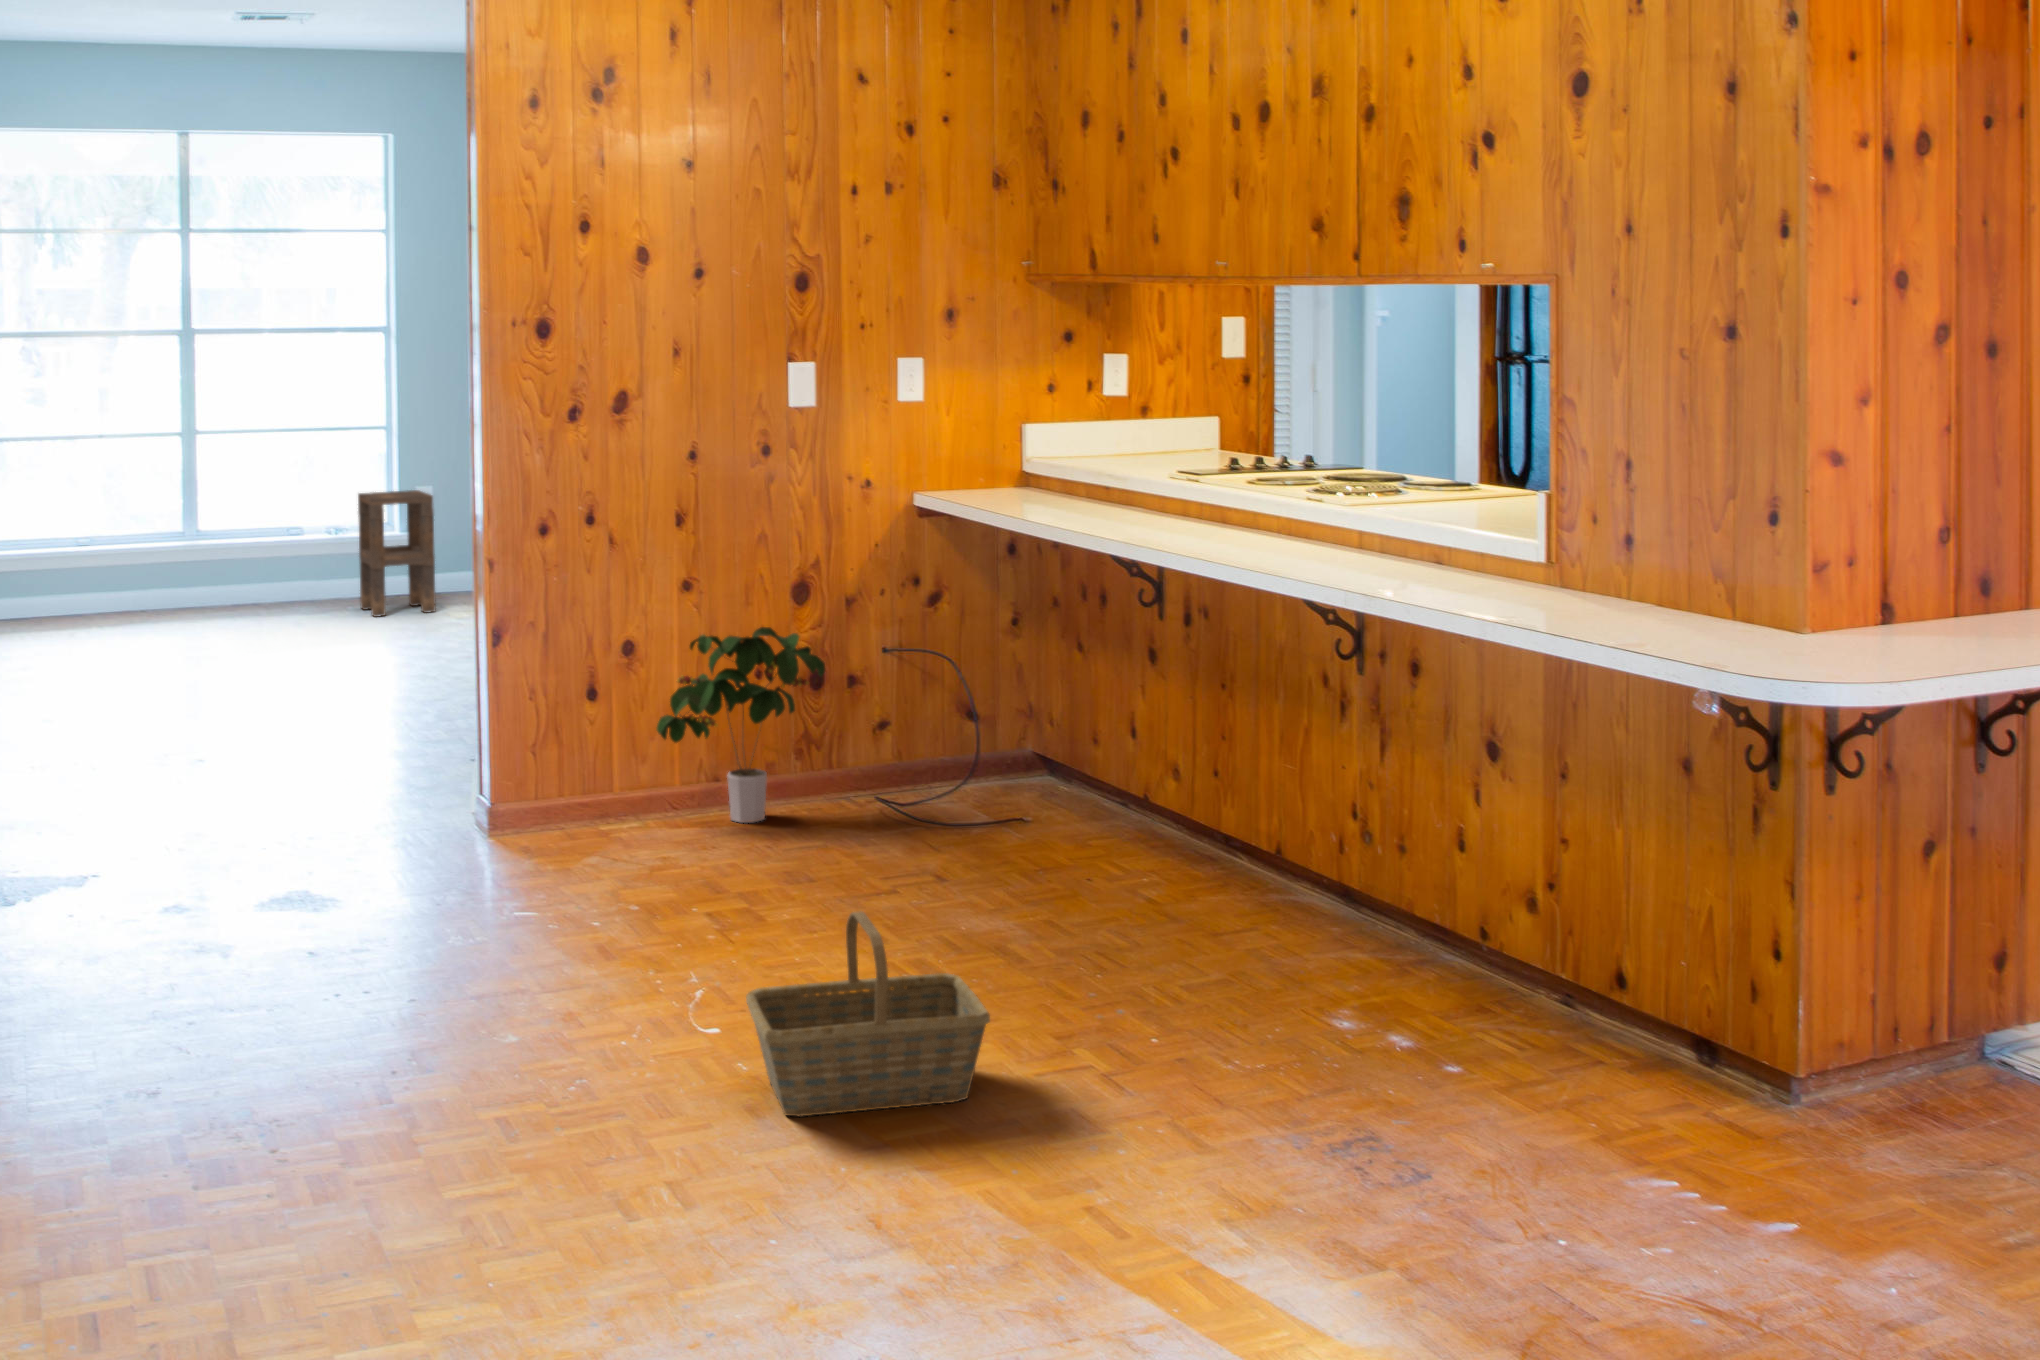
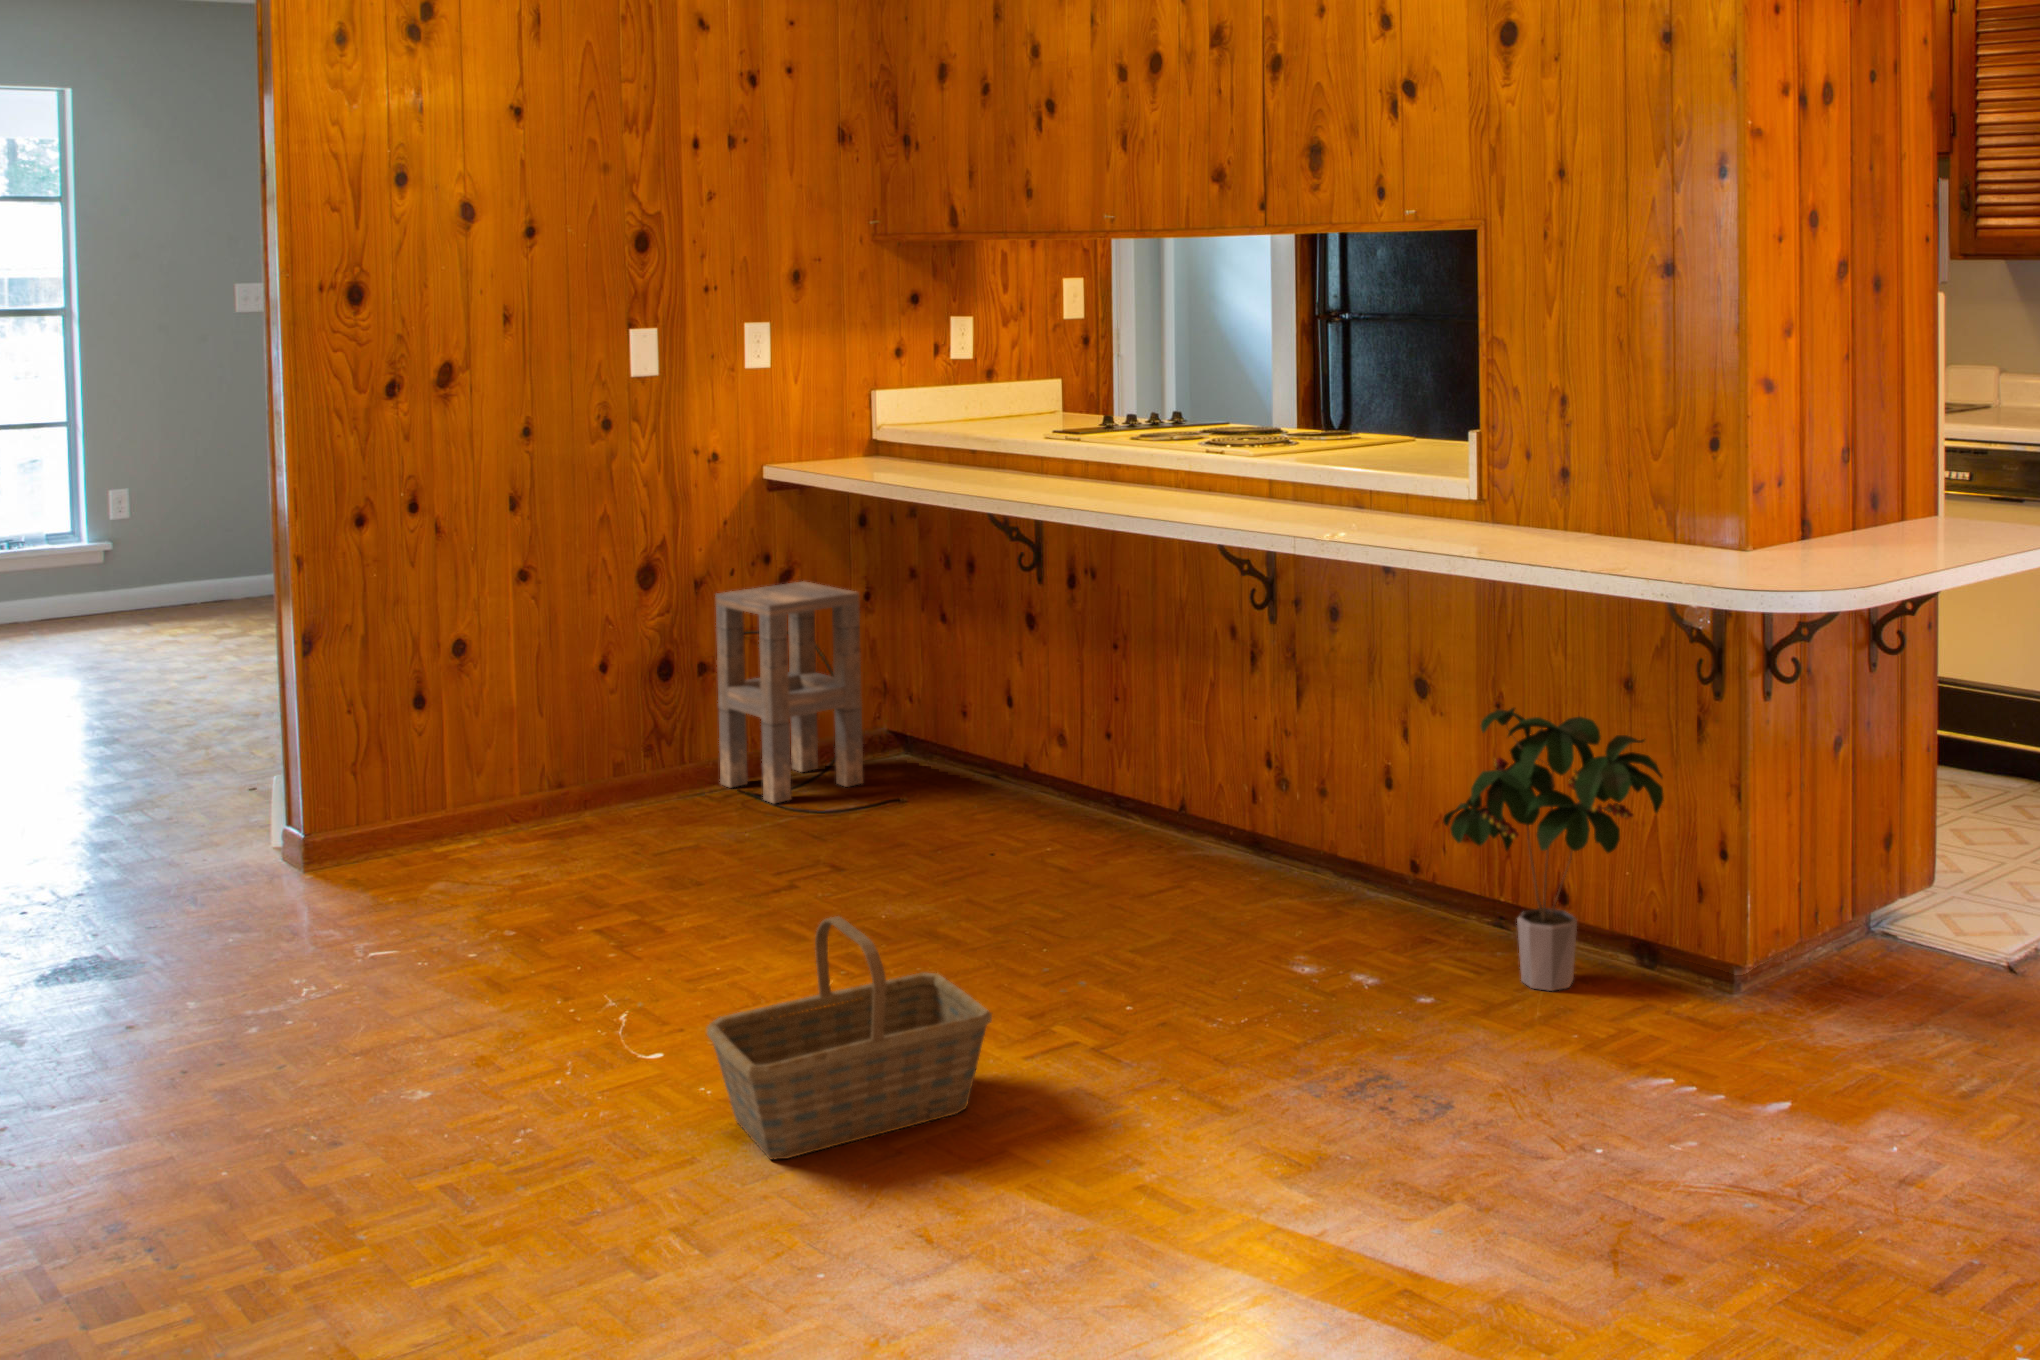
side table: present [358,490,436,617] -> present [715,581,863,803]
potted plant: present [657,627,825,823] -> present [1443,708,1664,991]

